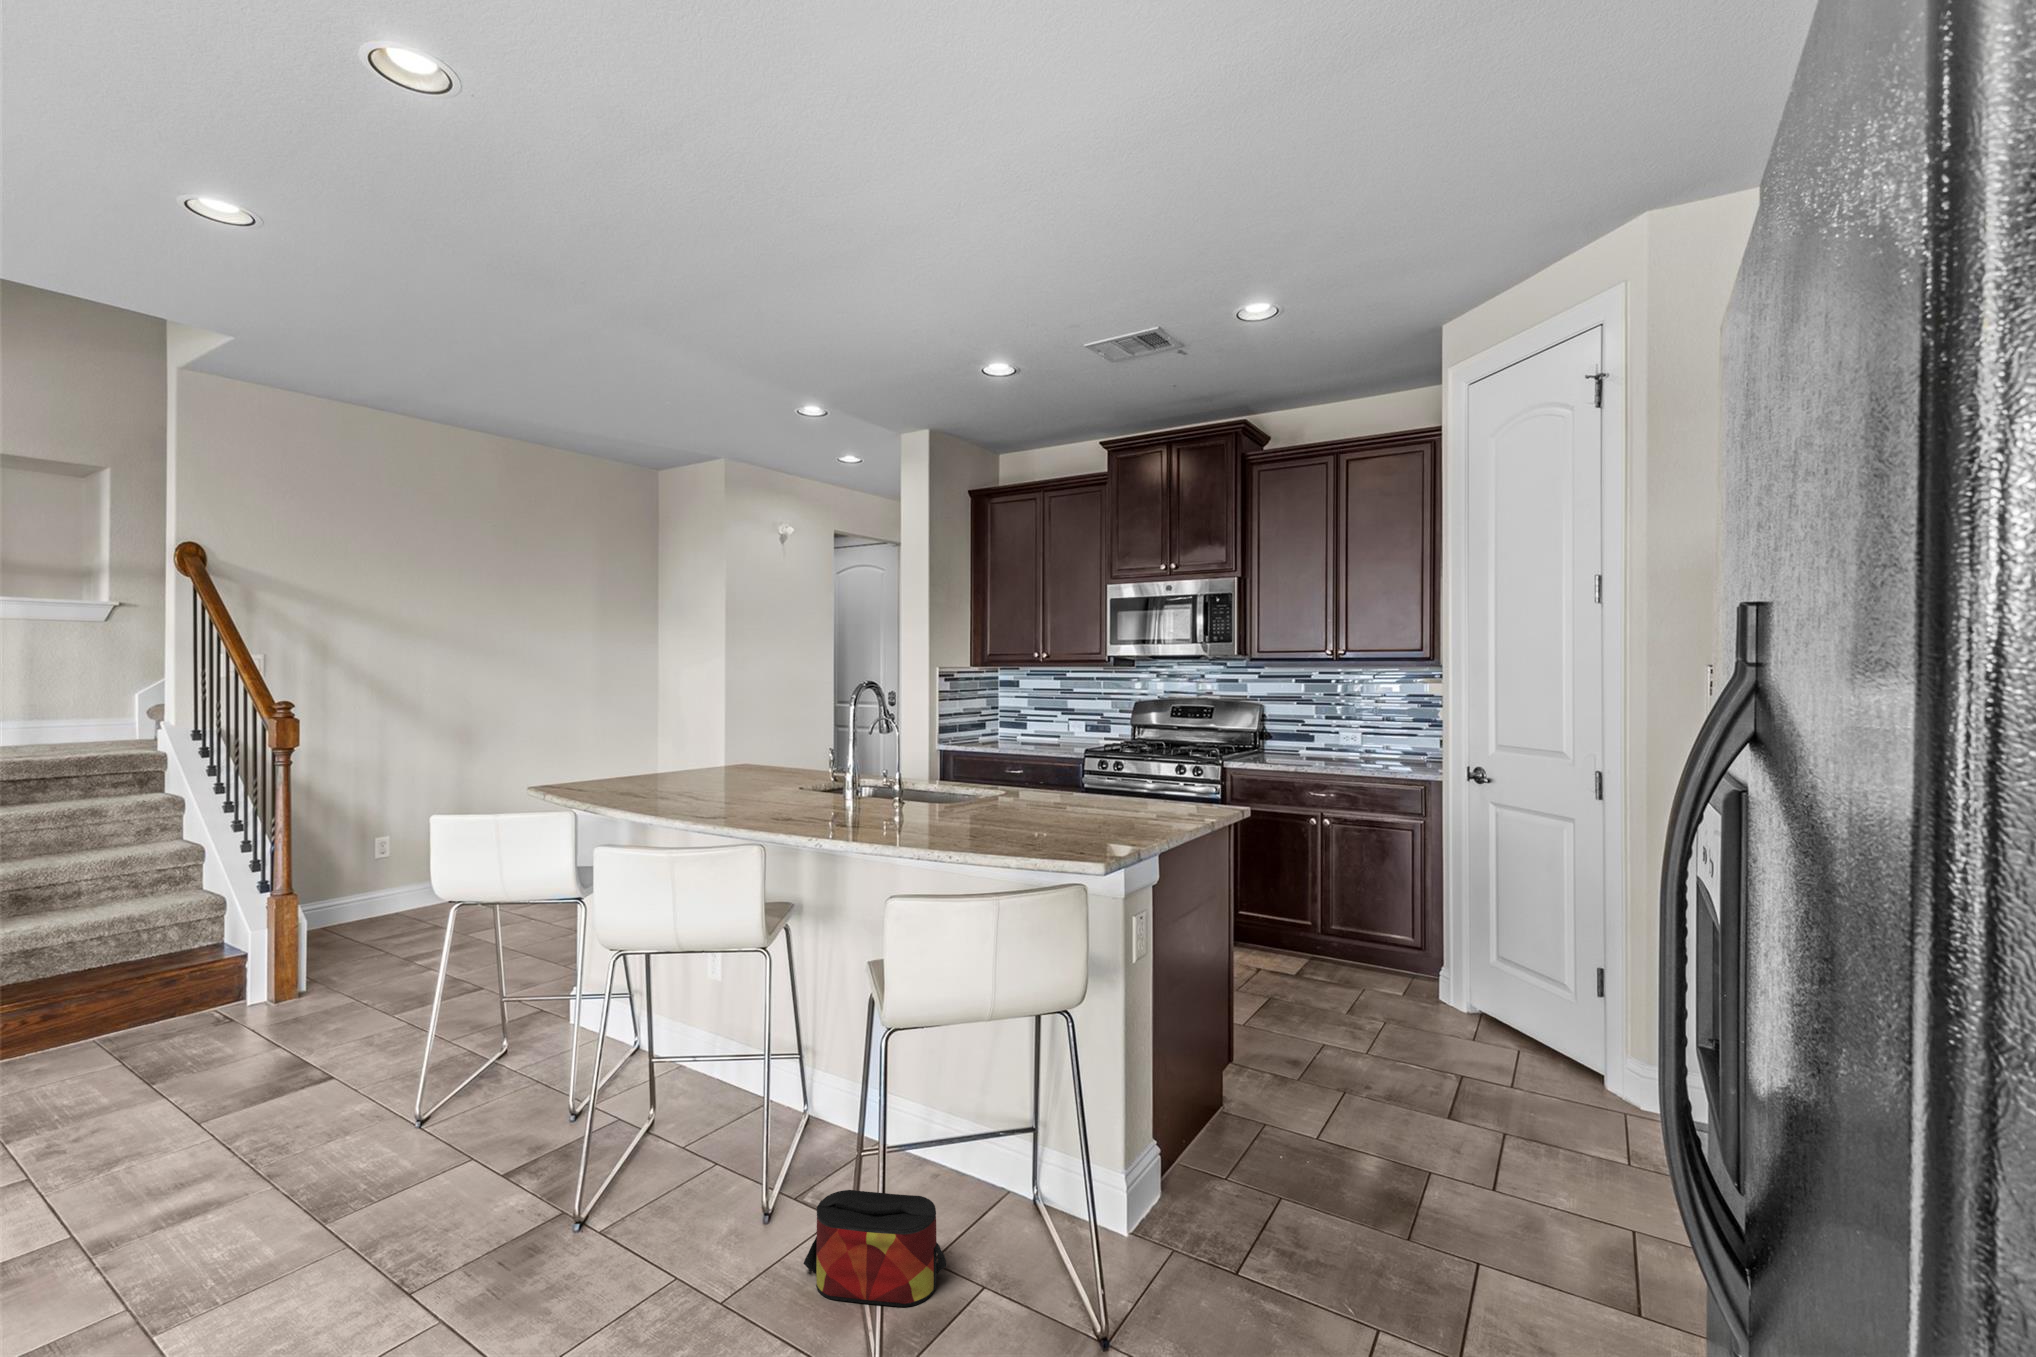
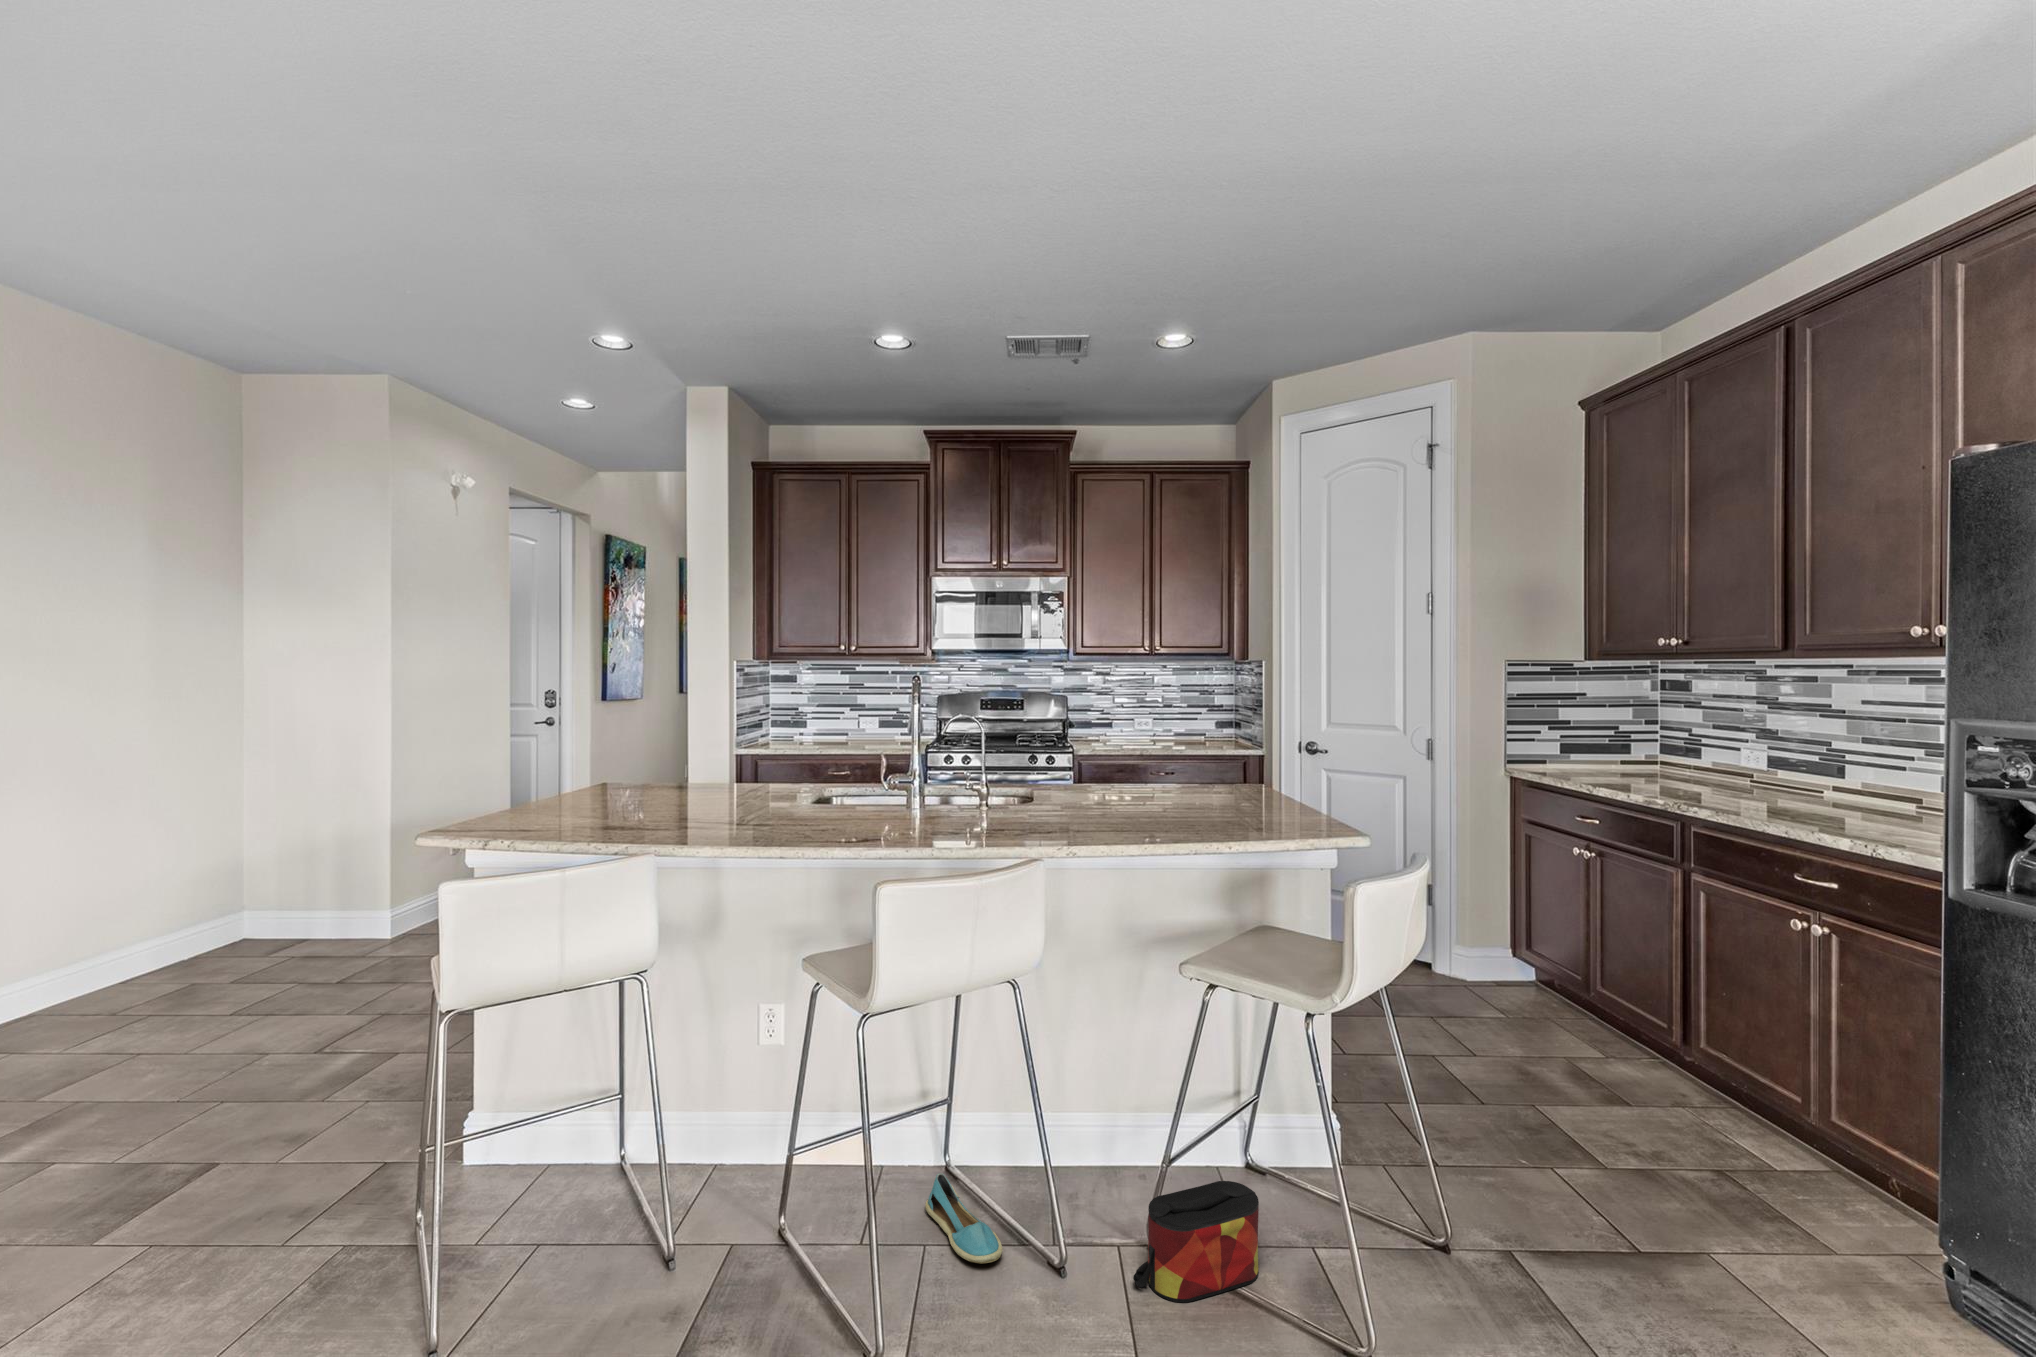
shoe: none [719,1123,781,1206] -> present [925,1173,1003,1264]

